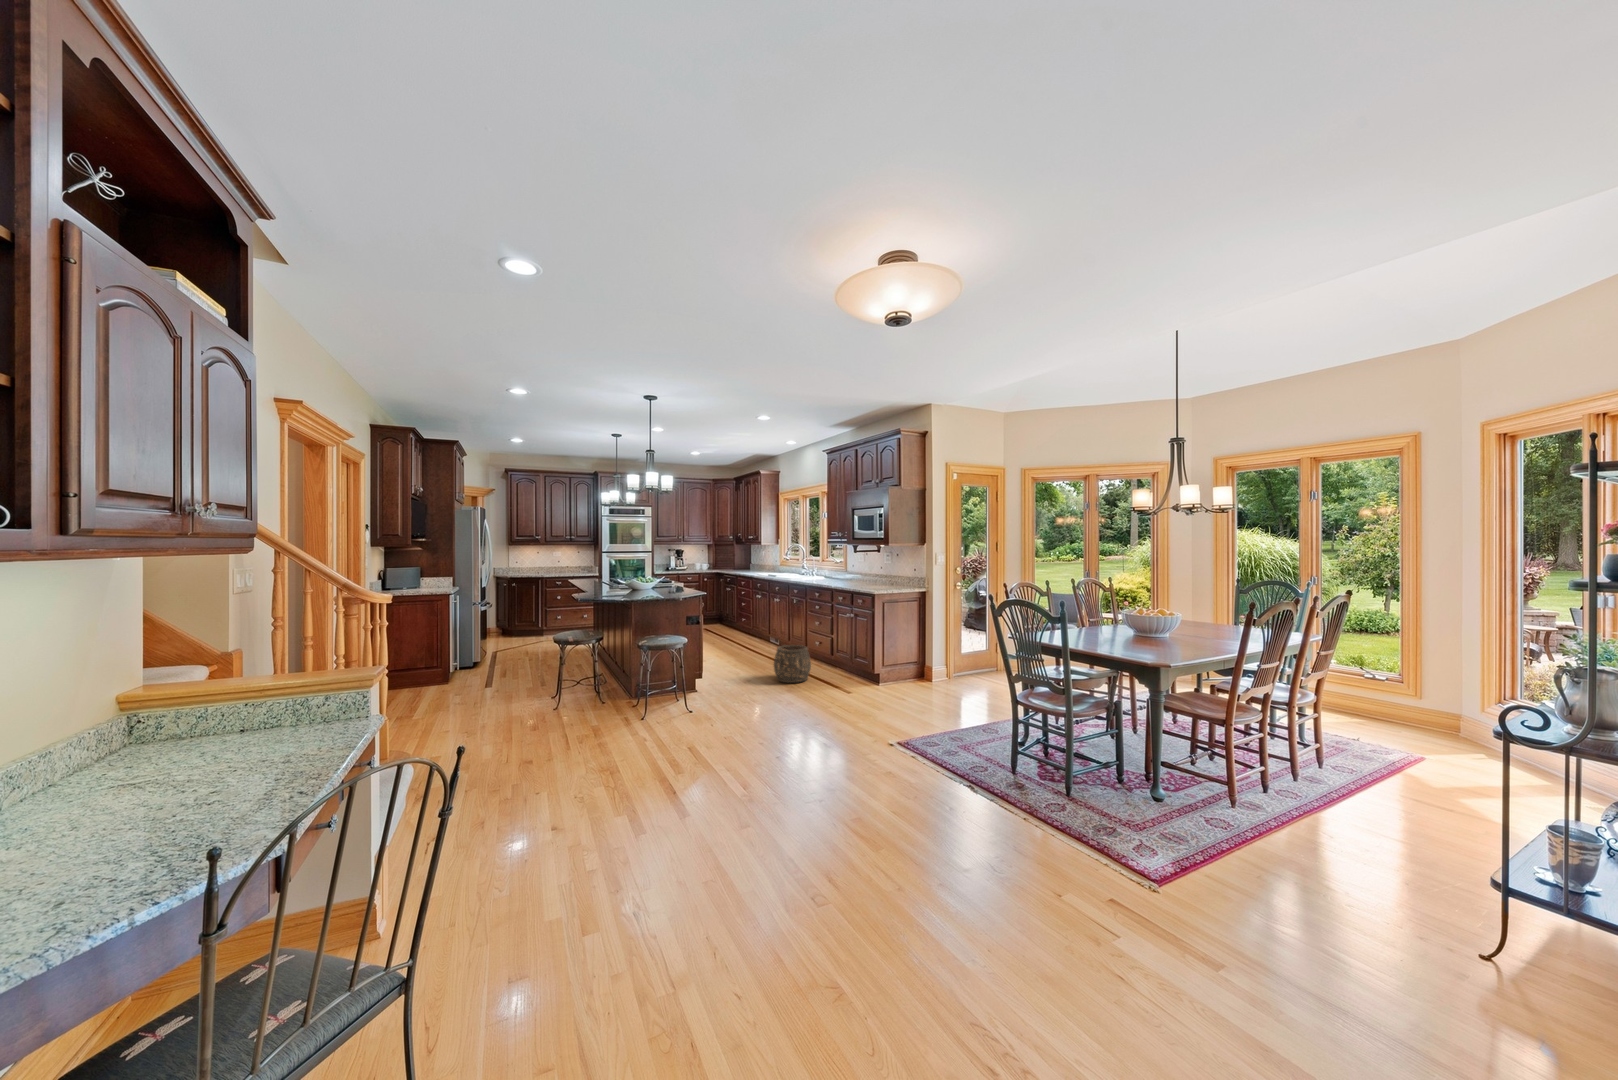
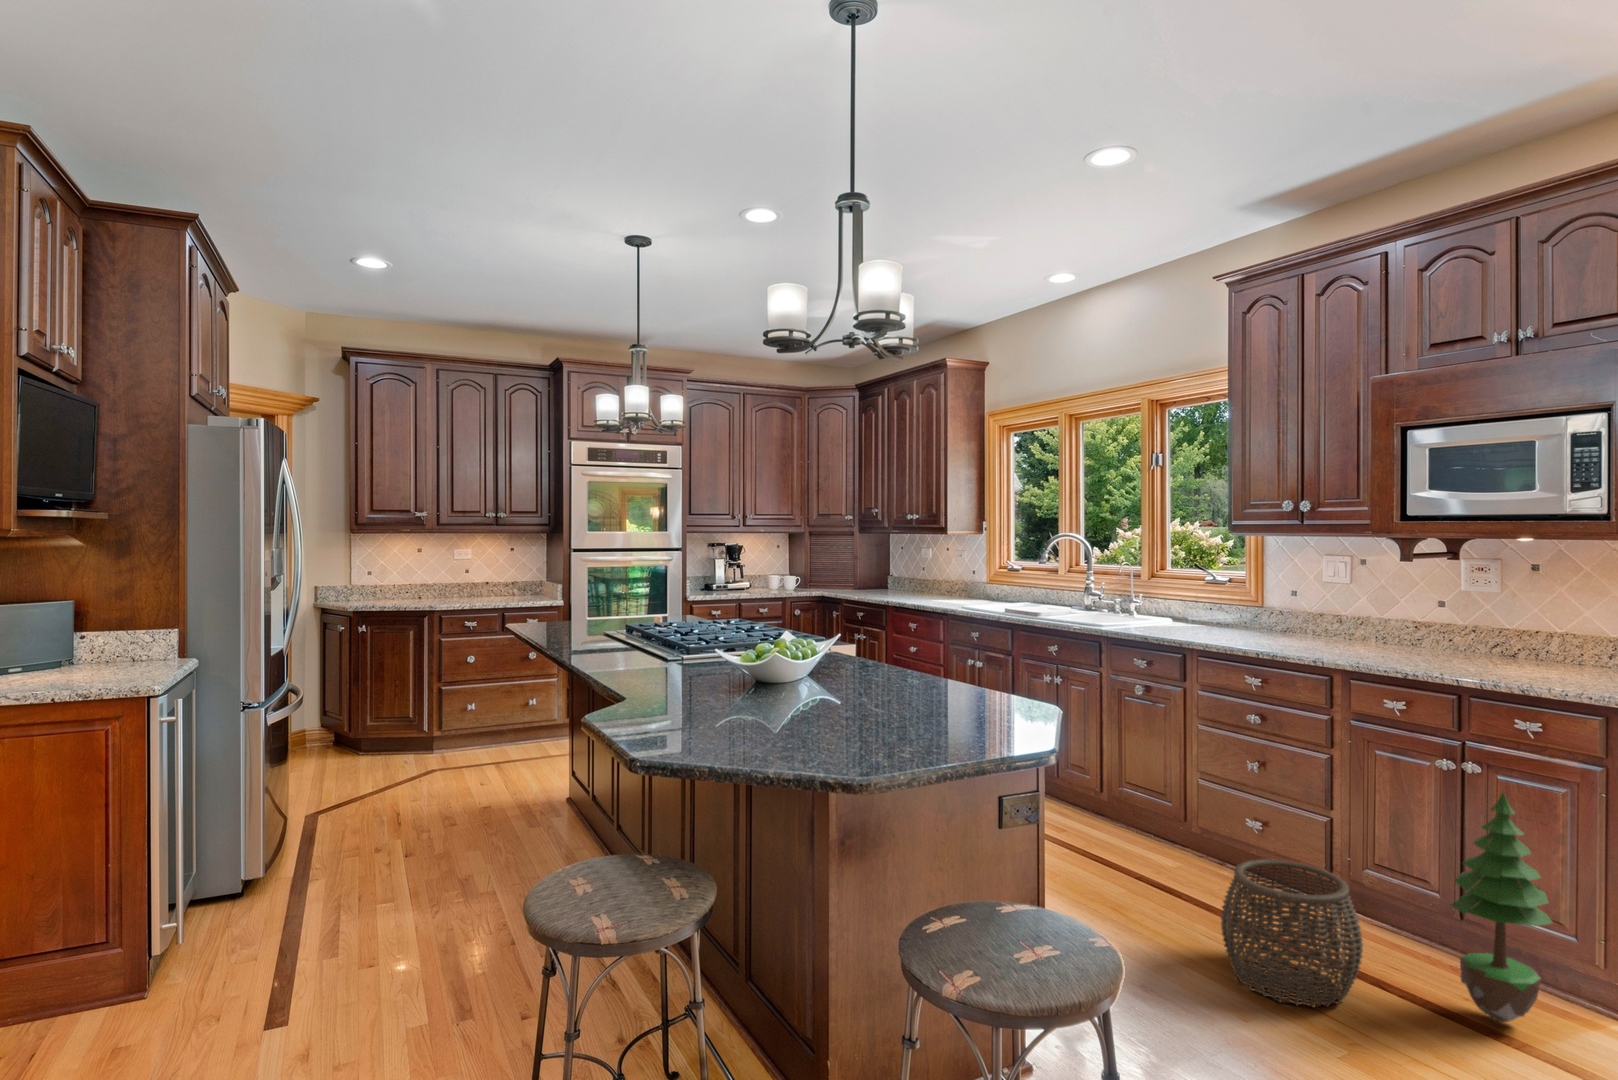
potted tree: none [829,618,853,685] -> present [1450,793,1552,1022]

